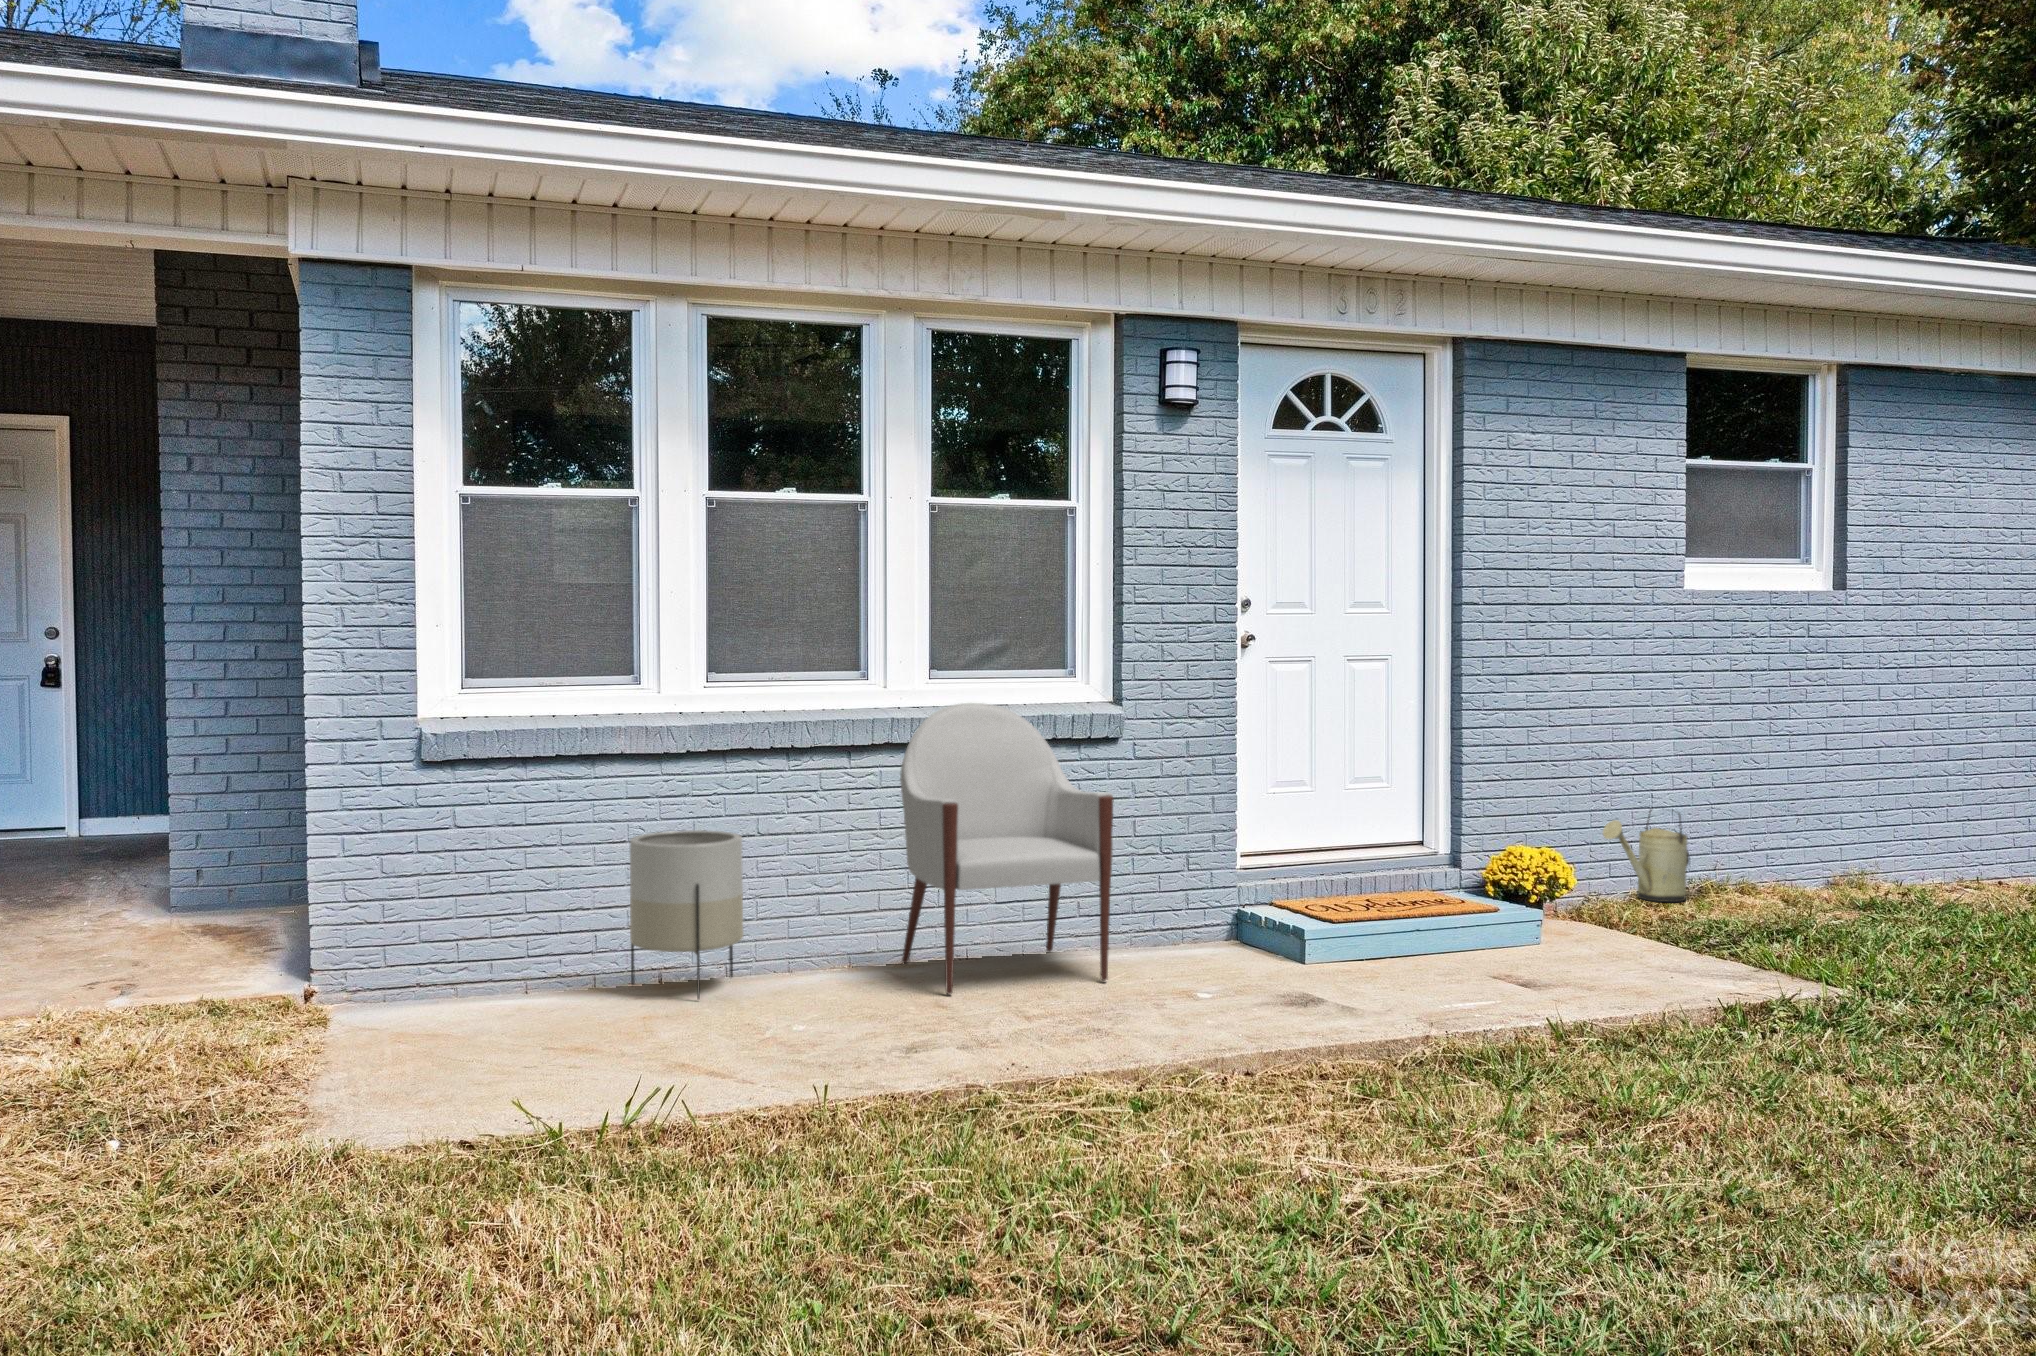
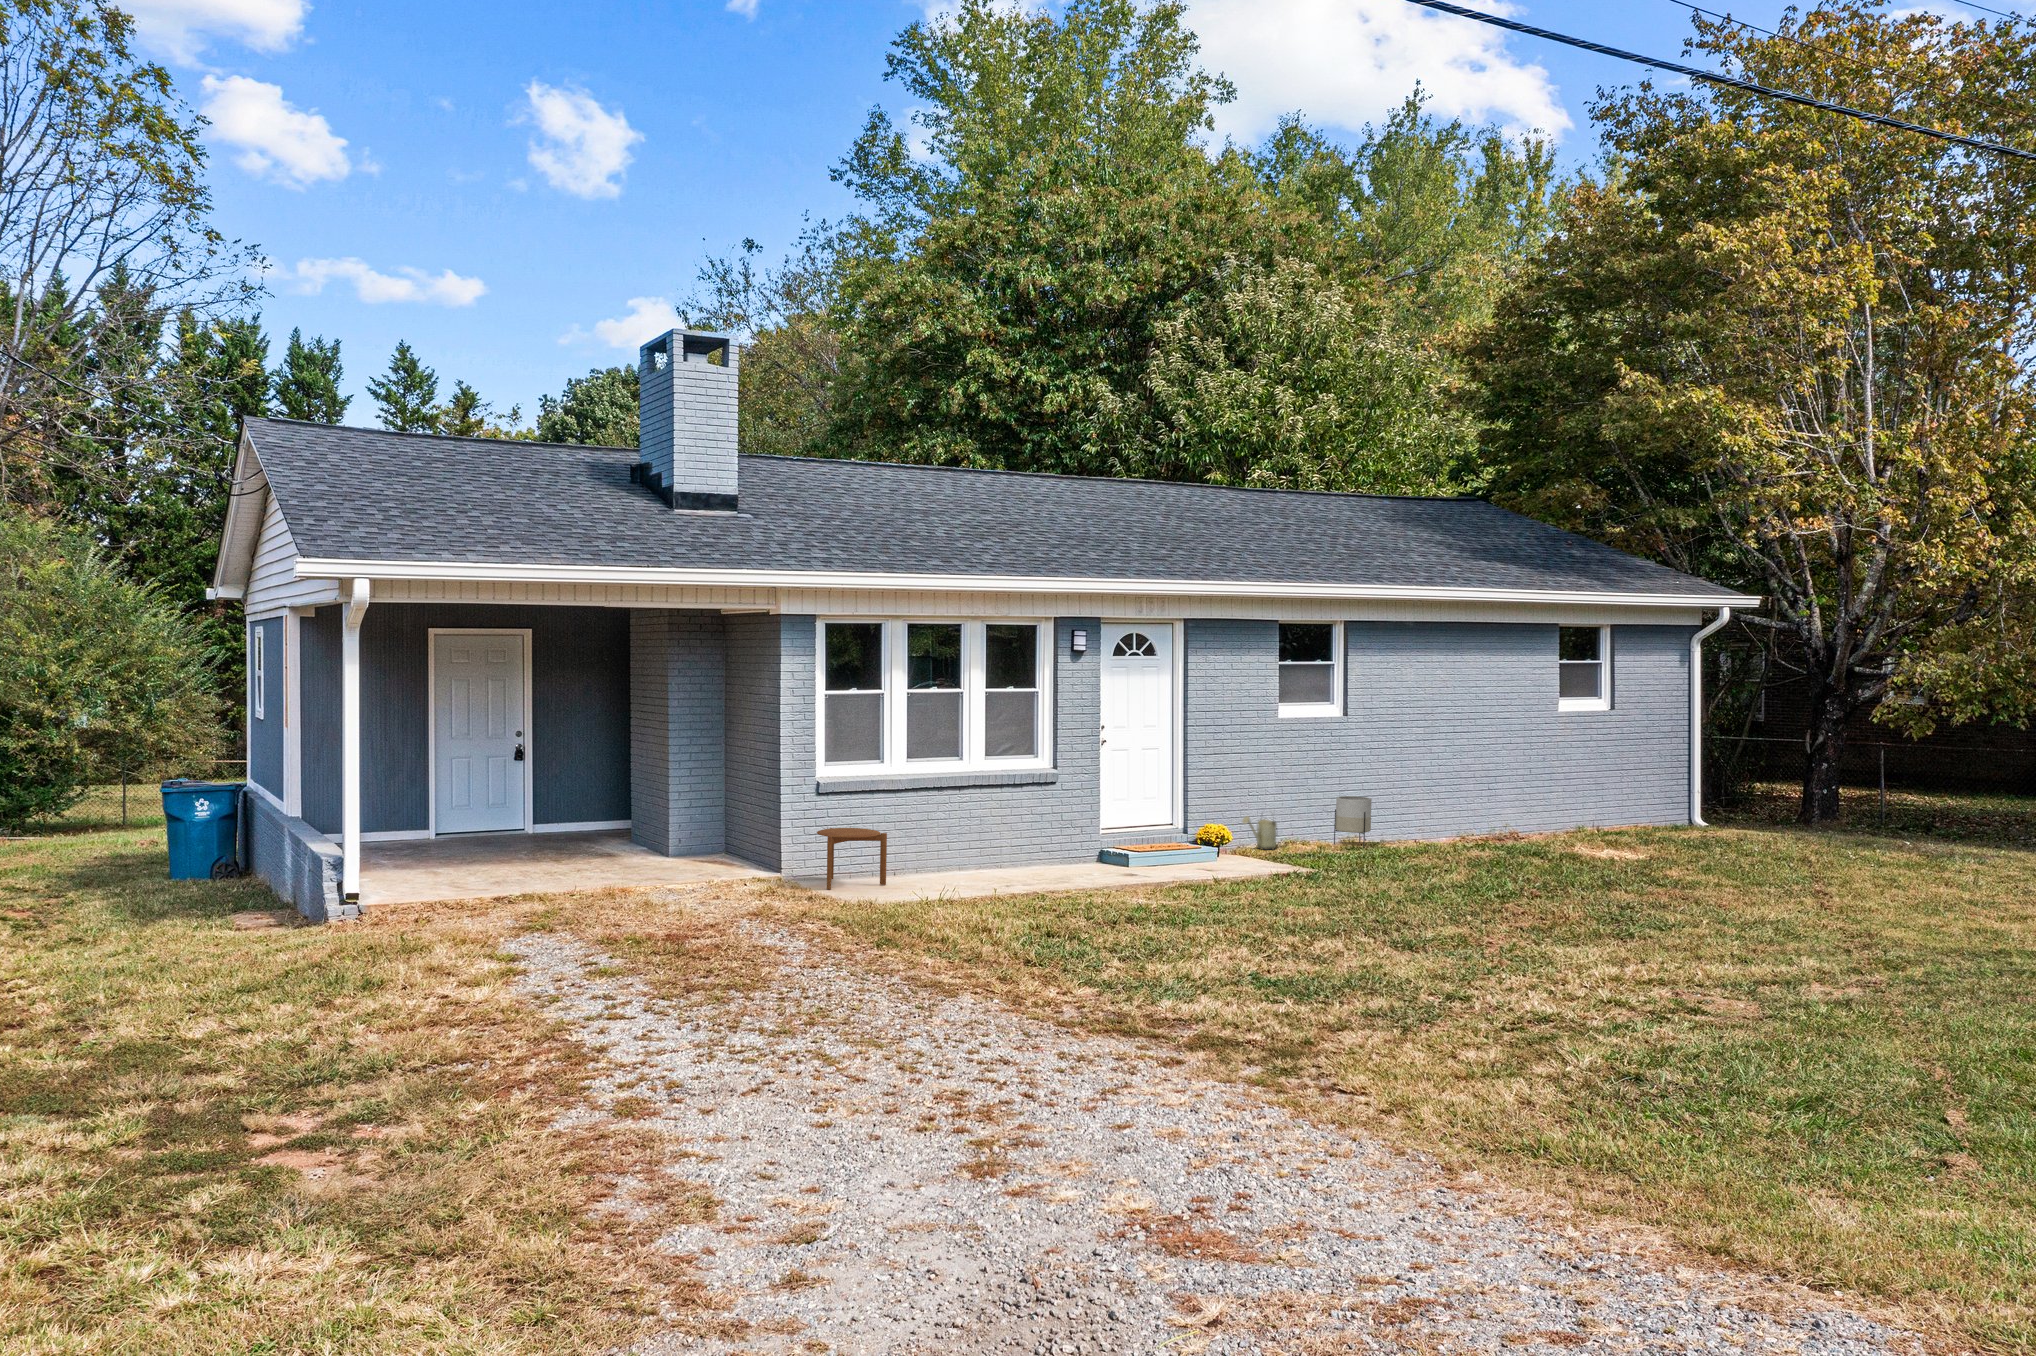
chair: present [900,703,1113,994] -> none [979,771,1063,878]
planter: present [630,830,744,1000] -> present [1334,796,1372,847]
side table: none [362,855,571,1042] -> present [817,828,887,889]

